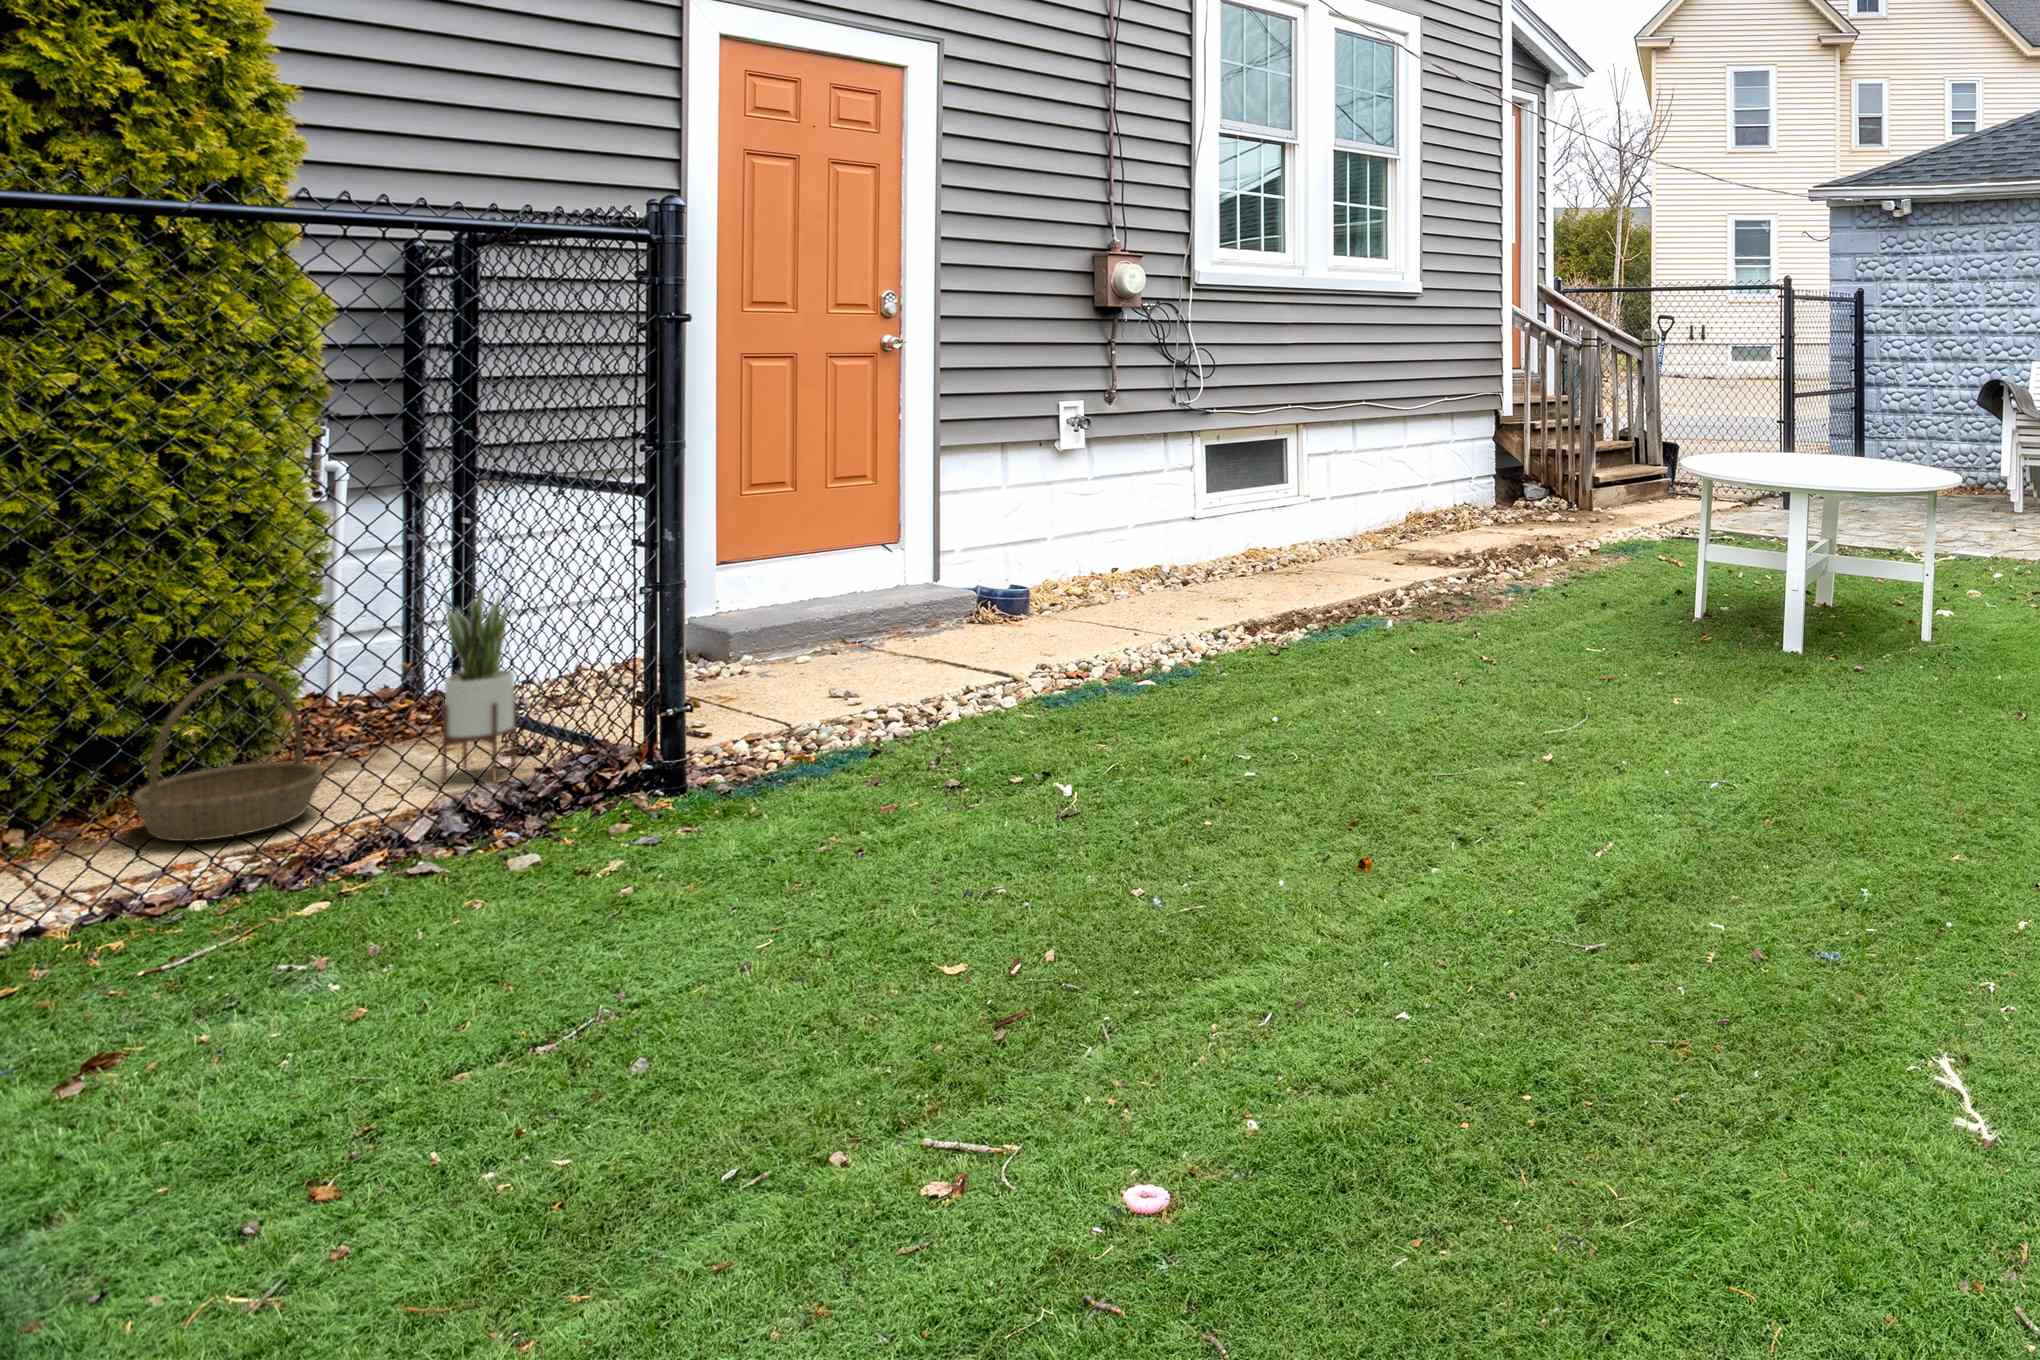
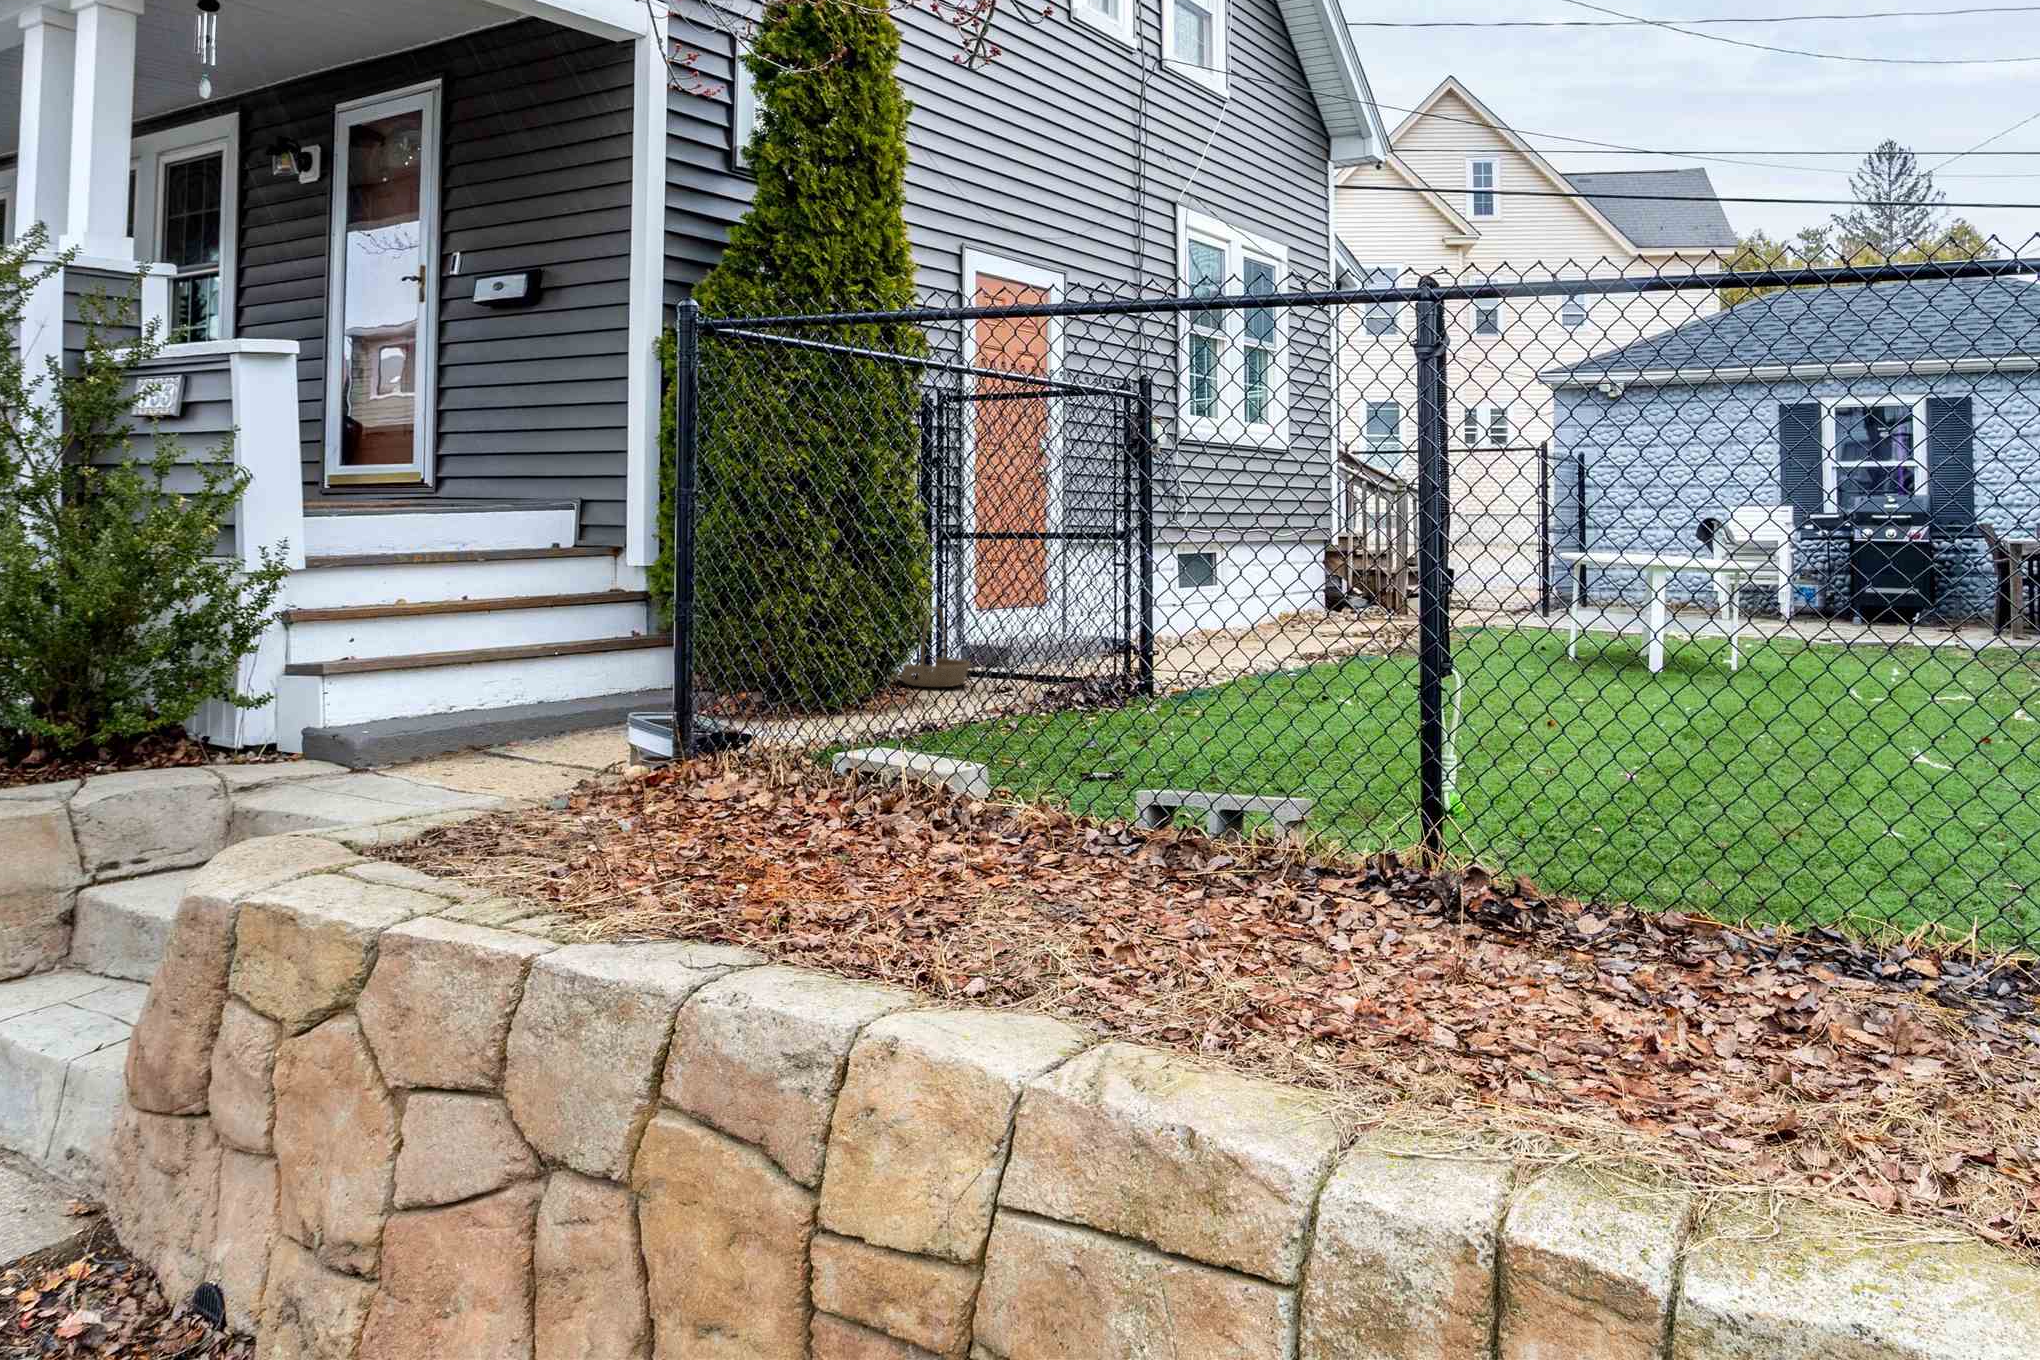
potted plant: present [442,583,516,783] -> none [988,572,1019,678]

